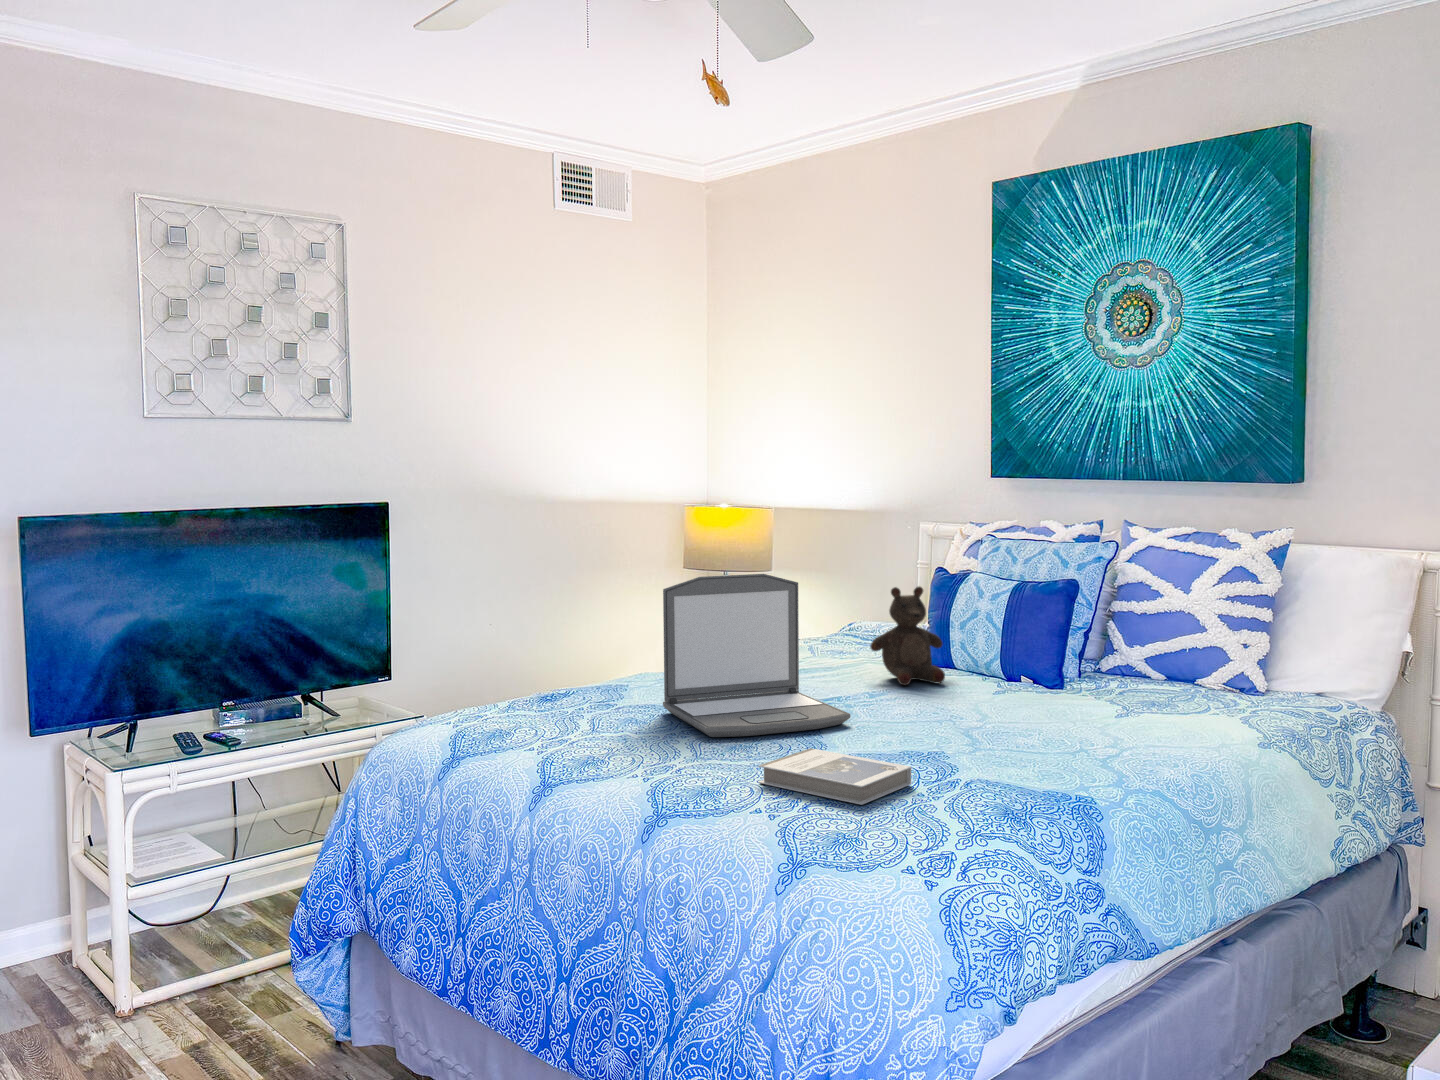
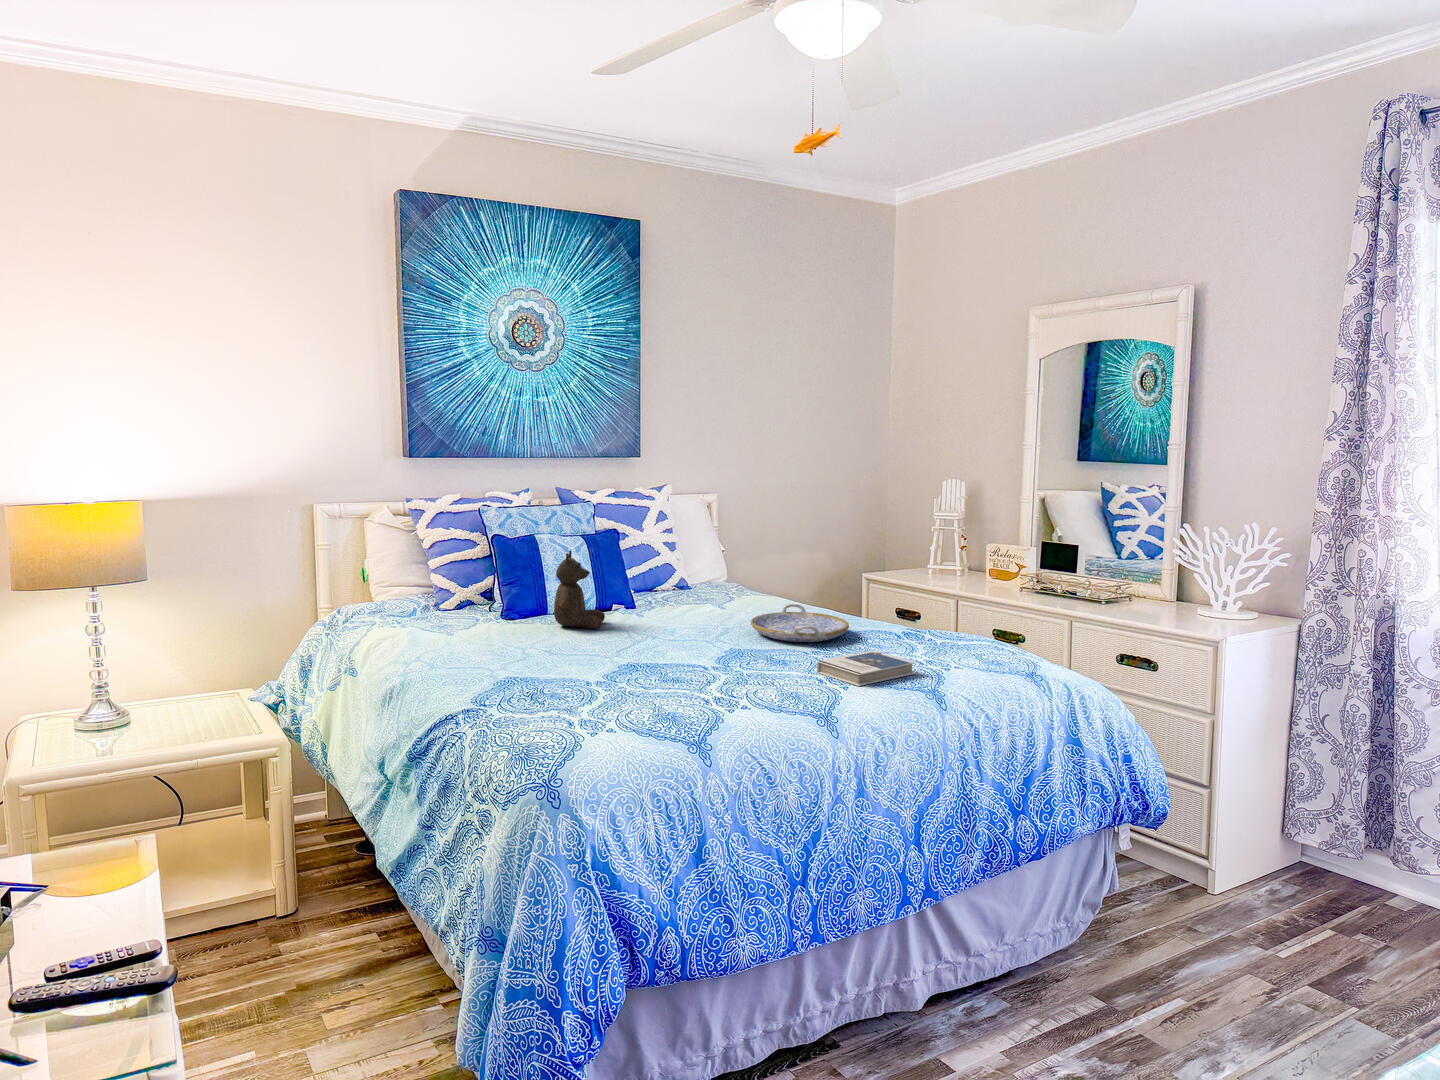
laptop: present [663,574,850,737] -> none [614,552,735,686]
serving tray: none [945,710,1109,761] -> present [751,604,849,642]

